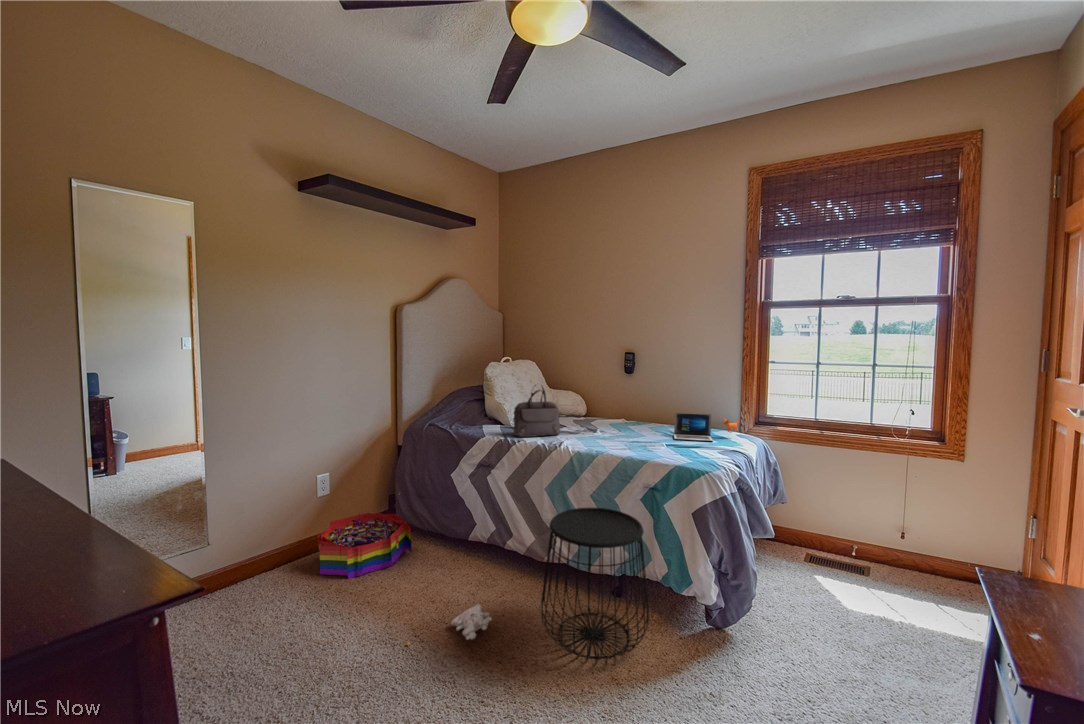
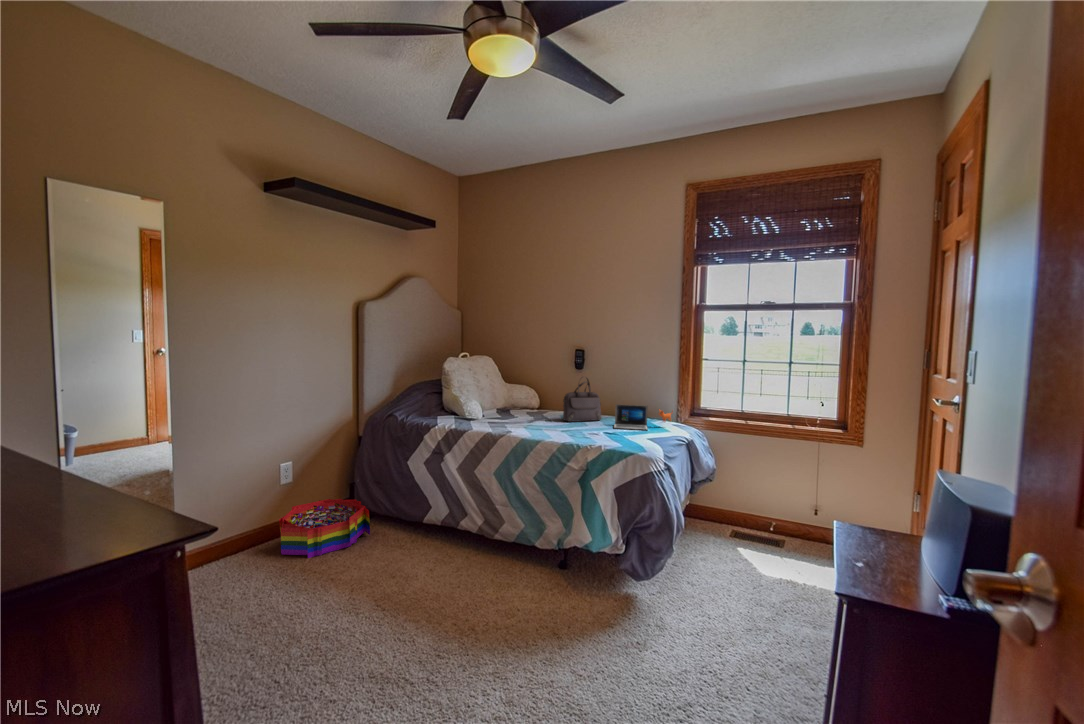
handbag: present [513,385,560,437] -> present [563,379,602,422]
side table: present [541,508,649,659] -> none [485,487,581,618]
plush toy: present [406,604,492,645] -> none [360,575,440,612]

